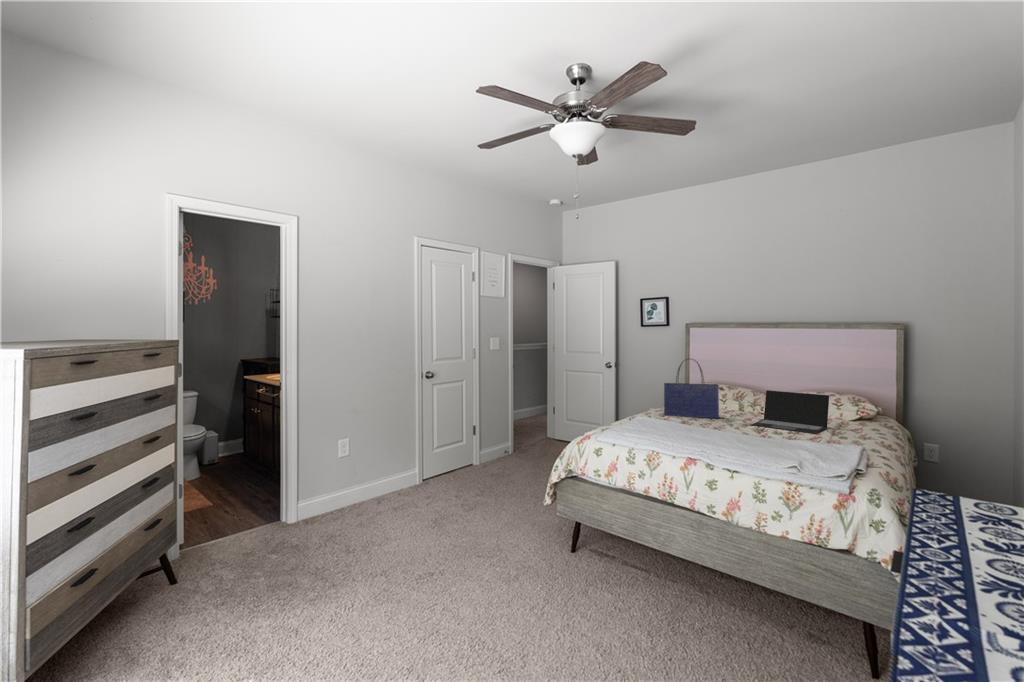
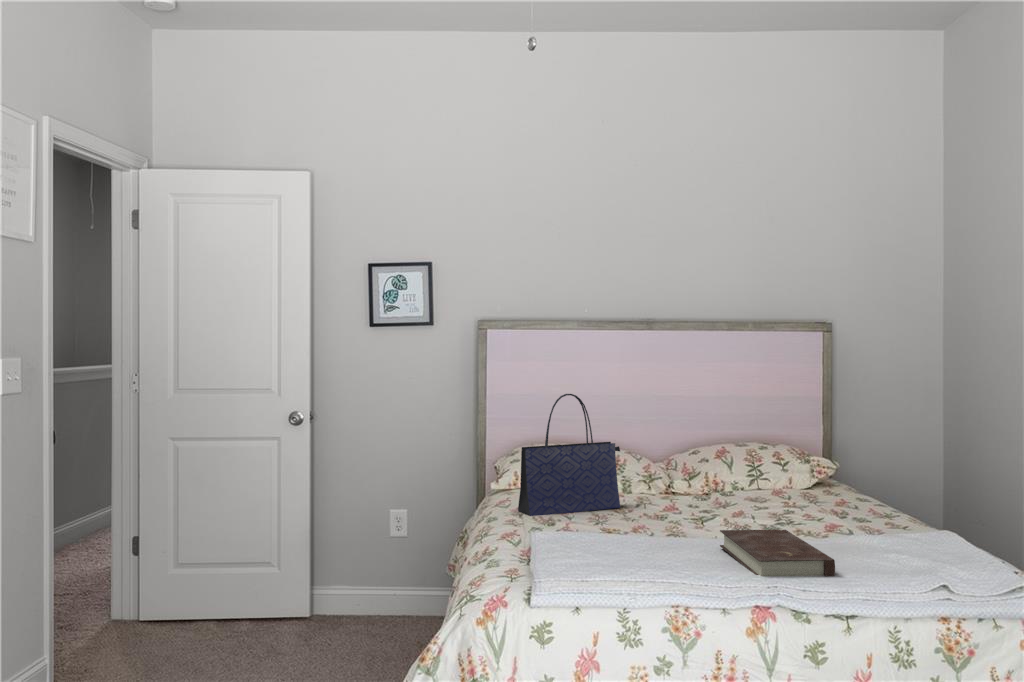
laptop: present [750,390,829,434] -> none [678,446,797,517]
book: none [692,426,749,451] -> present [720,530,835,577]

